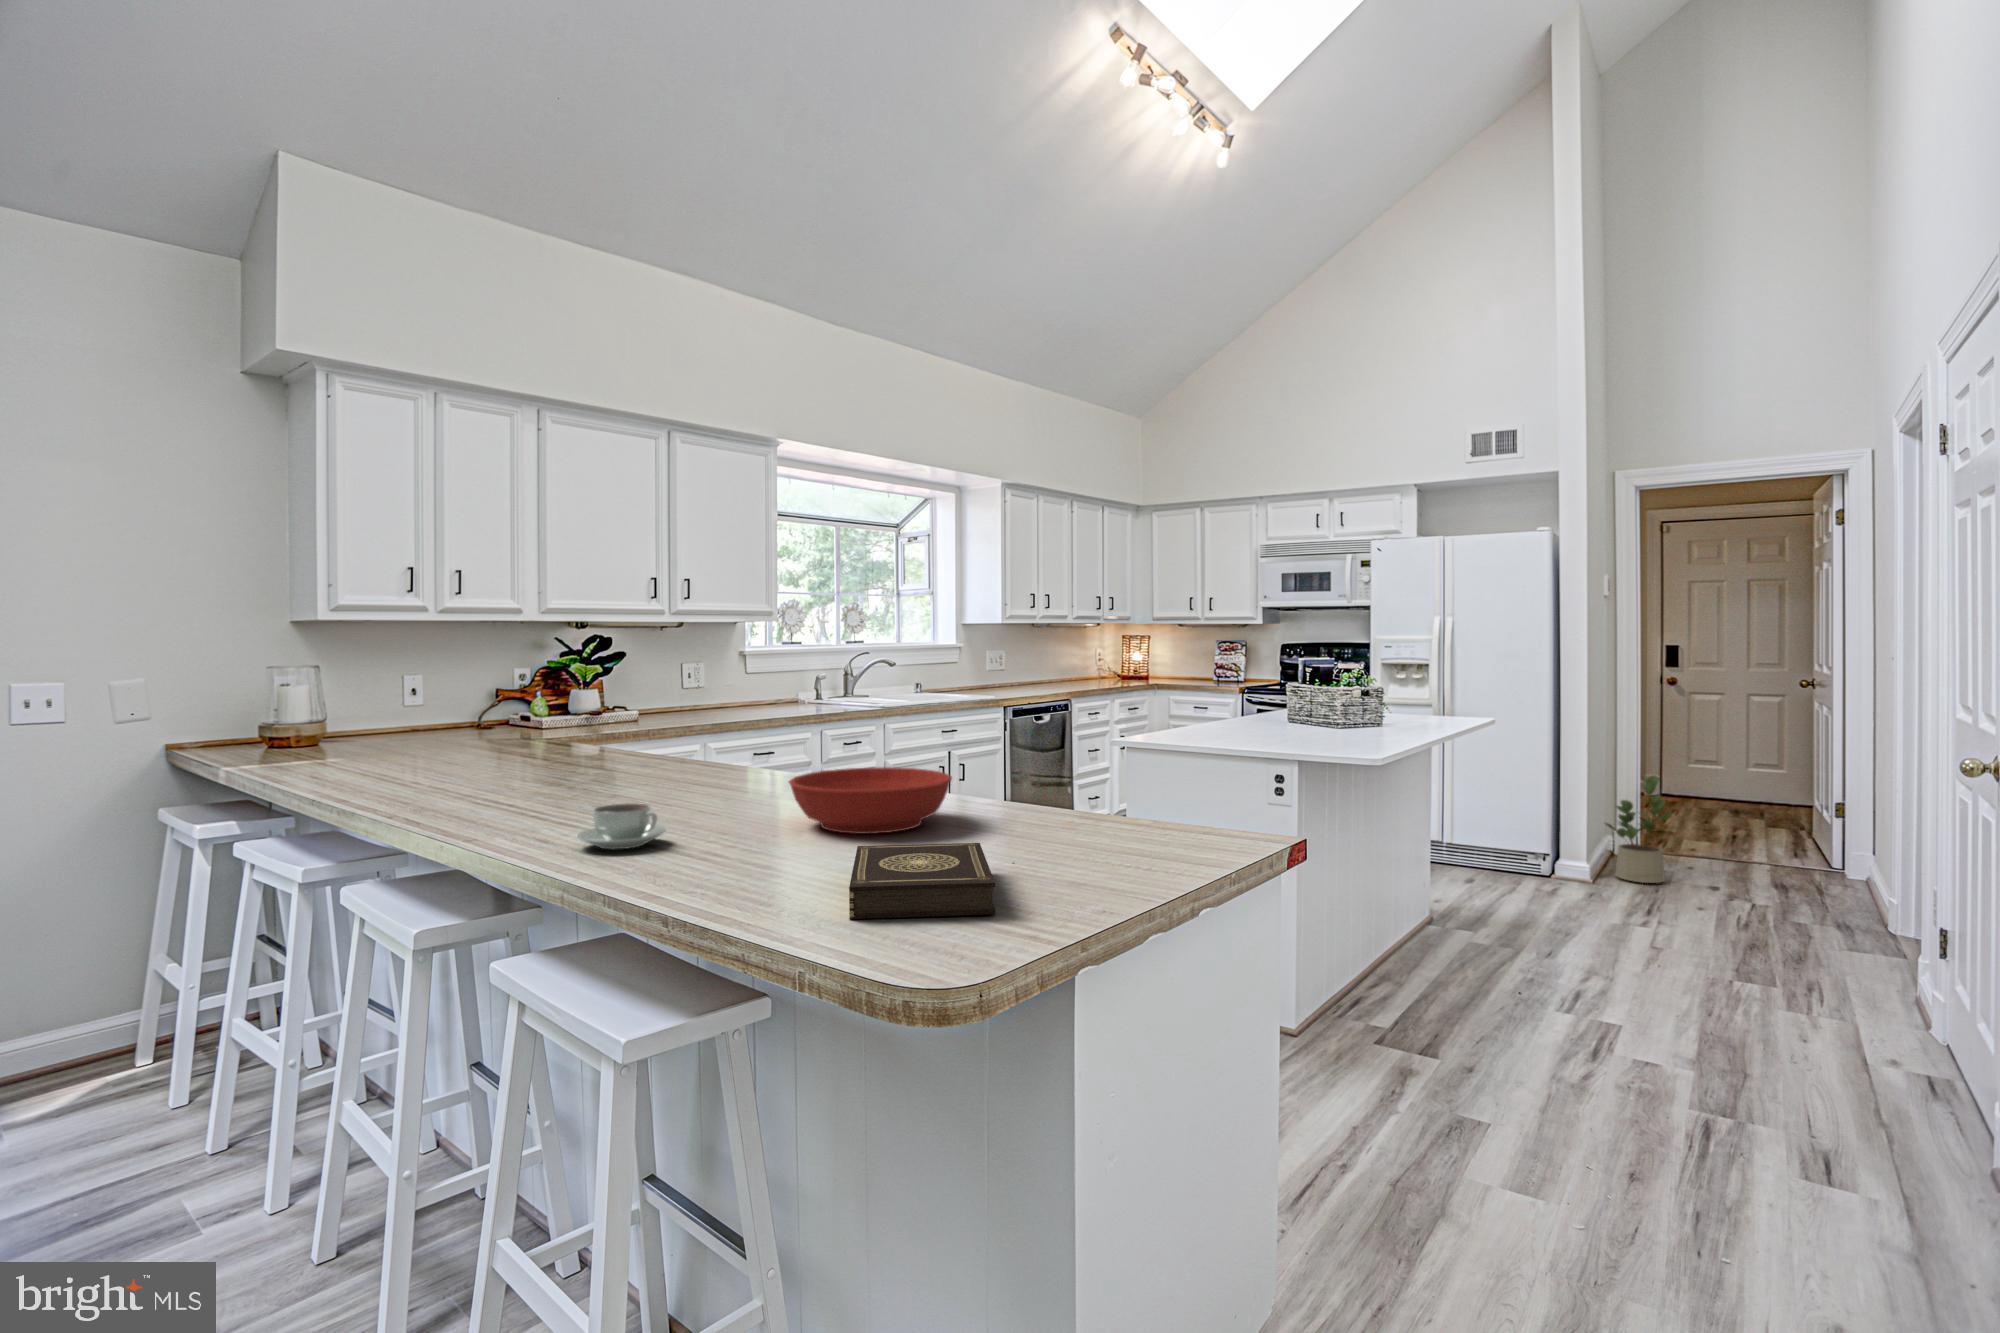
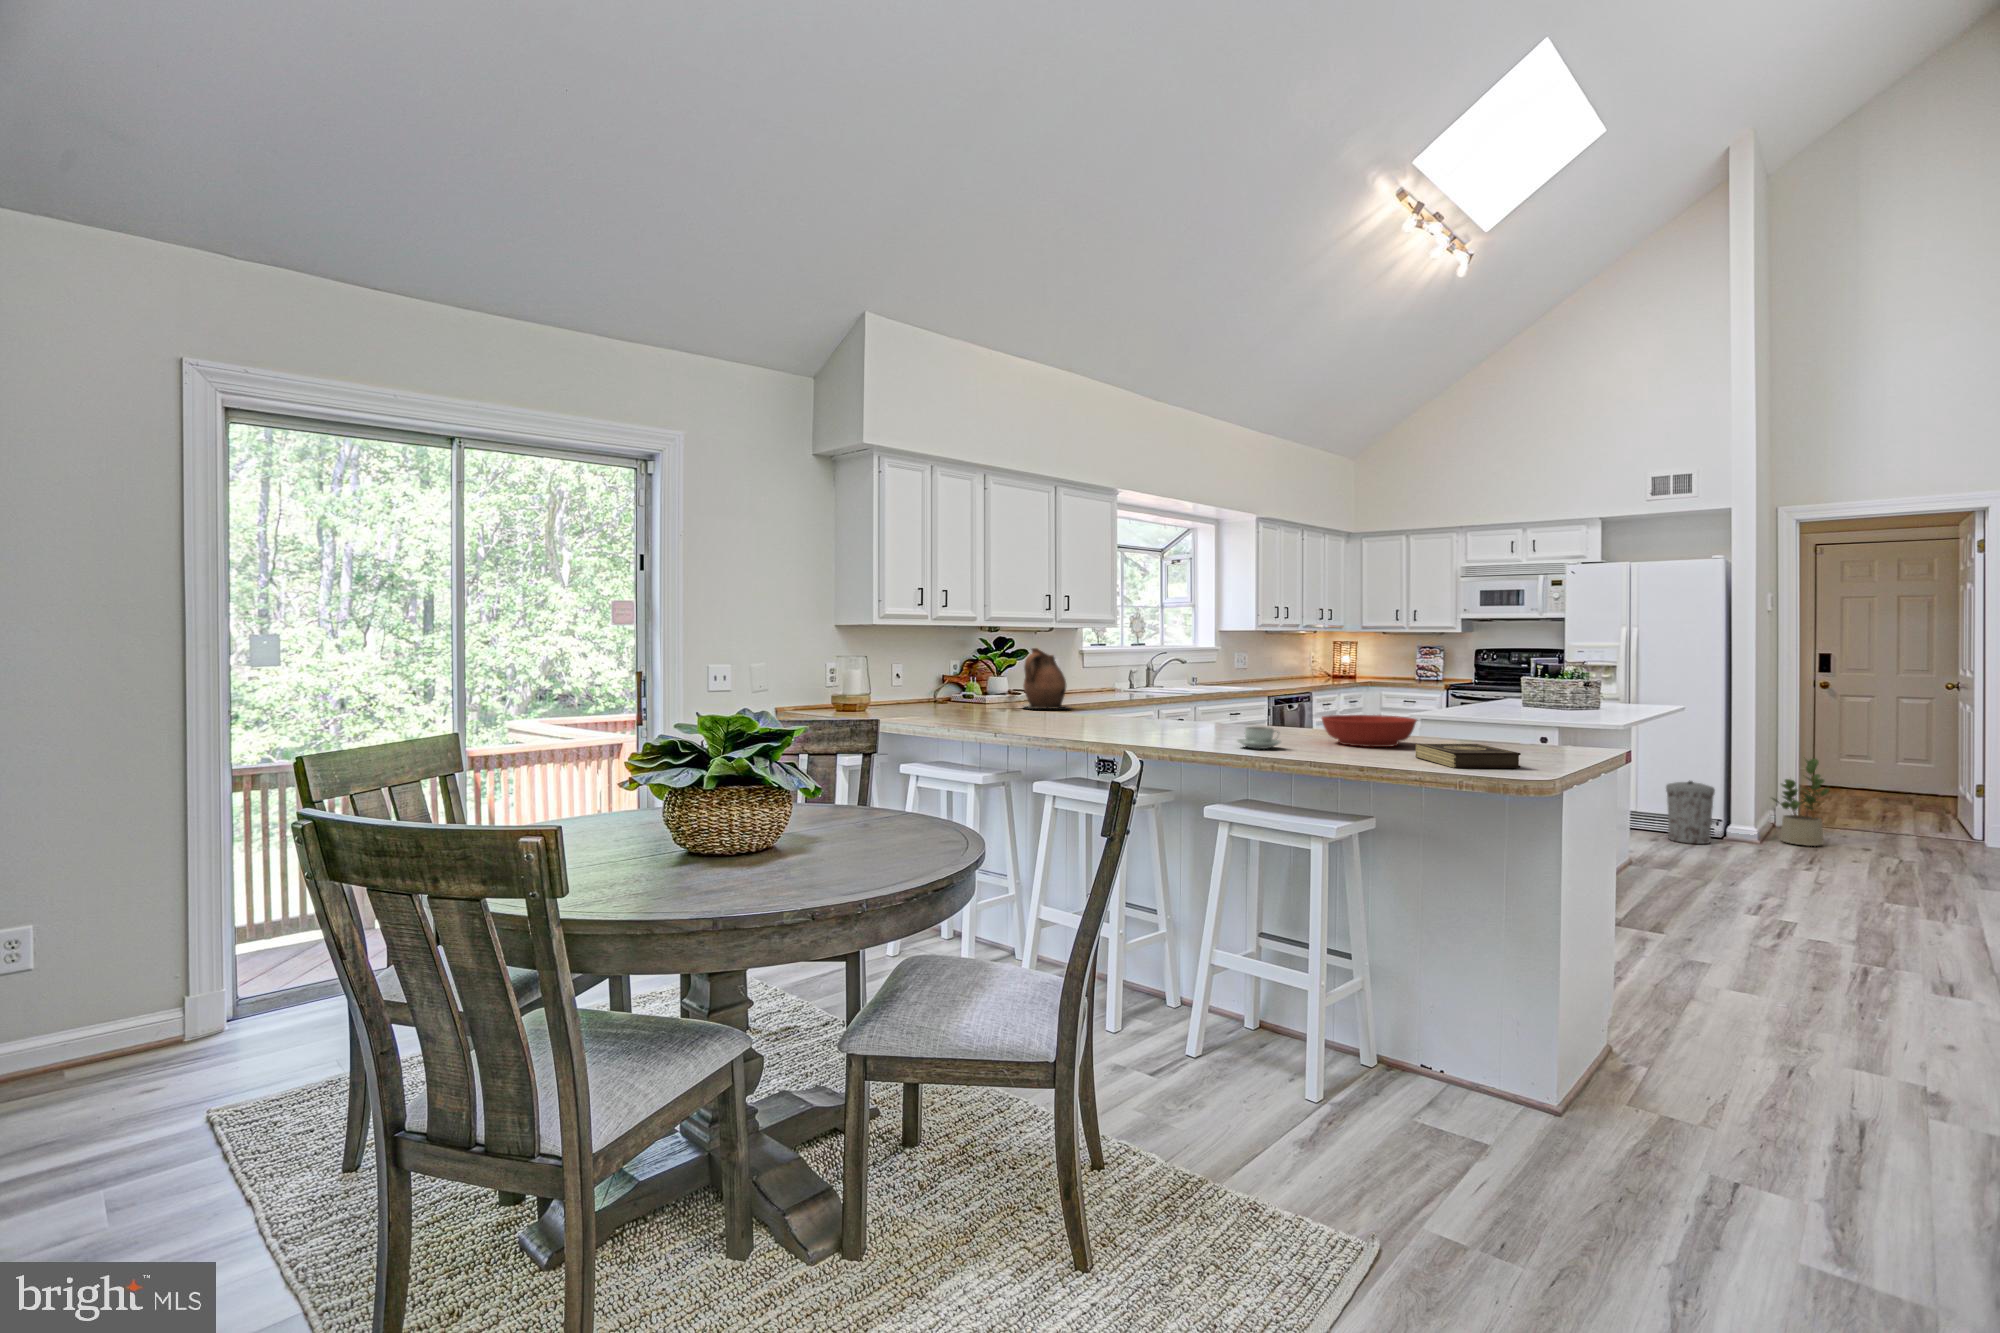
ceramic pitcher: none [550,651,633,742] -> present [1023,648,1069,709]
trash can: none [1483,805,1539,885] -> present [1666,781,1715,844]

